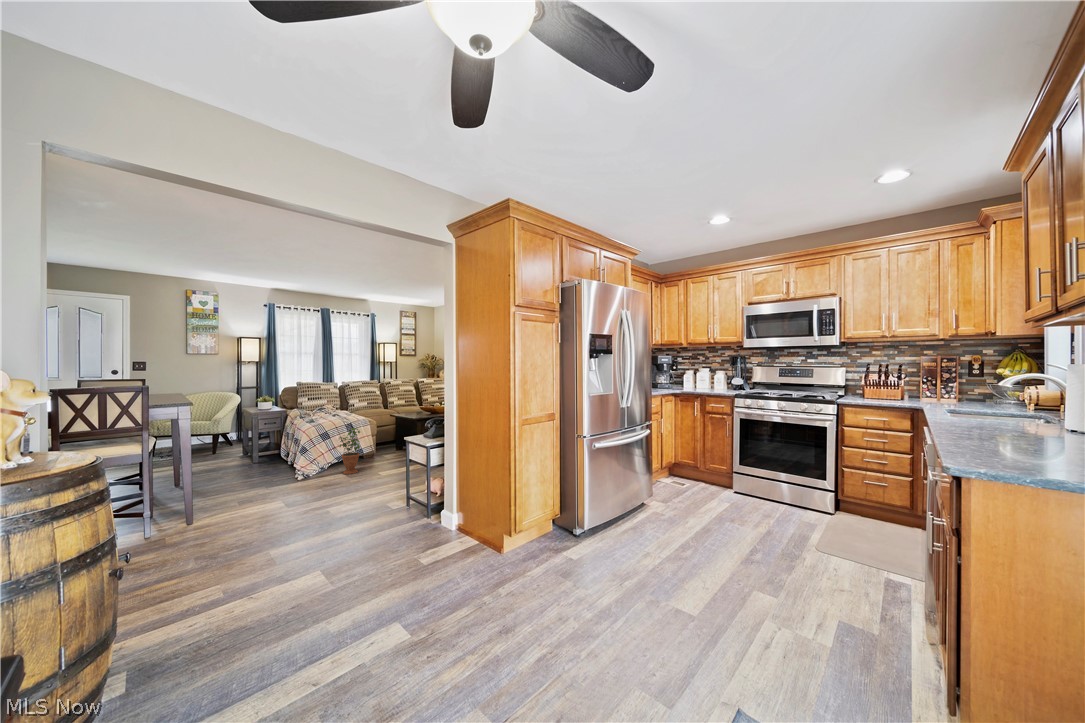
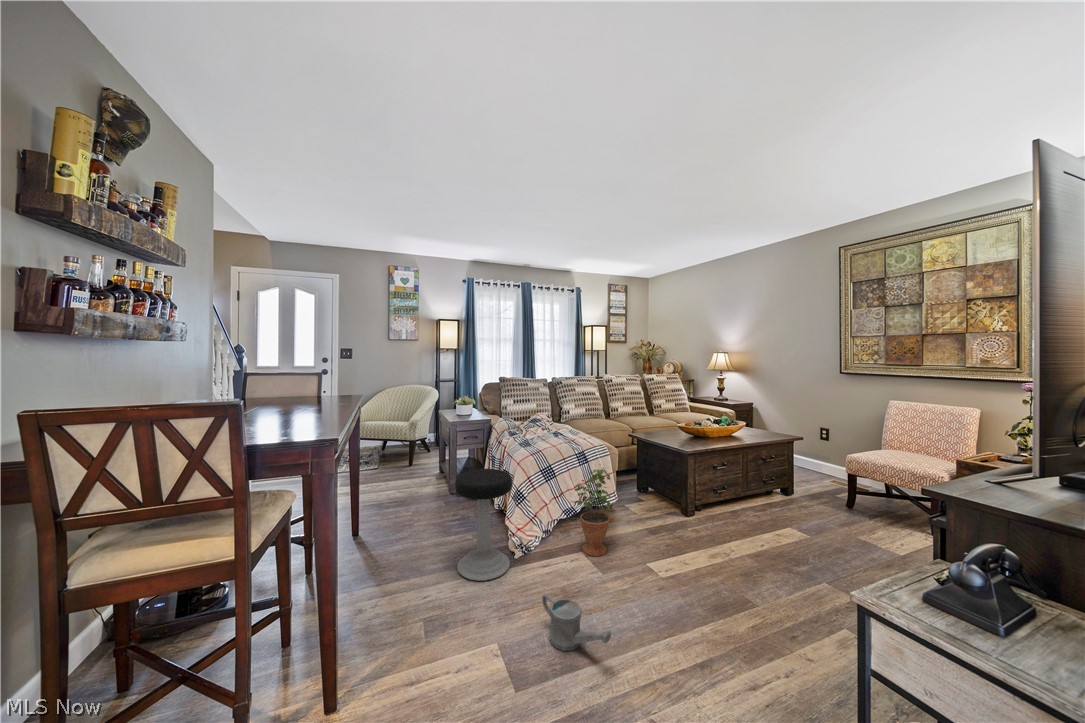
stool: none [259,431,297,488] -> present [455,469,512,581]
watering can: none [310,479,339,498] -> present [542,594,611,651]

